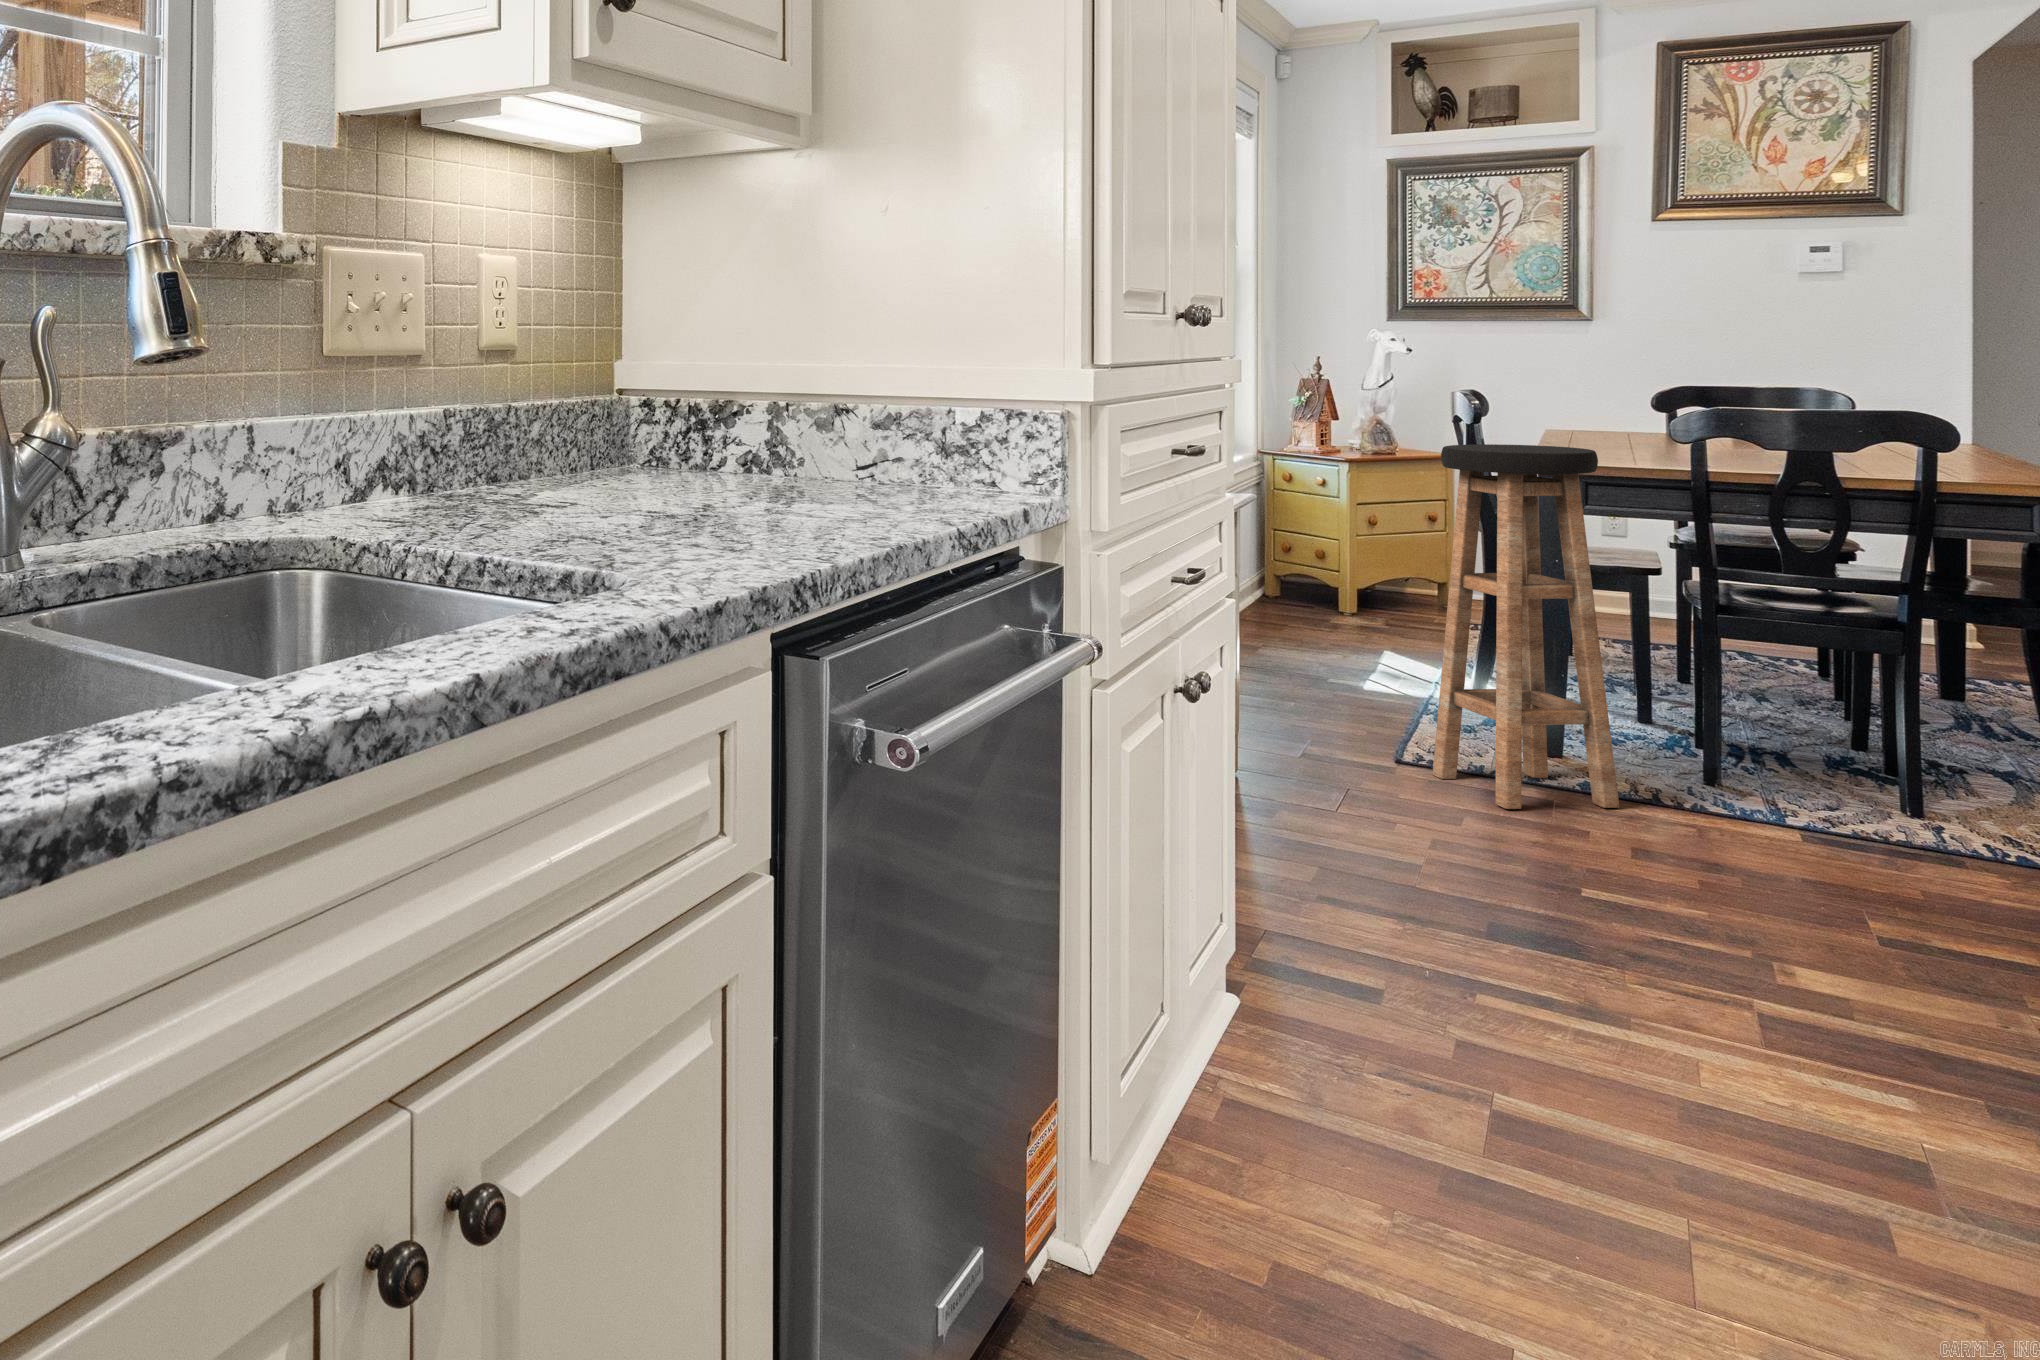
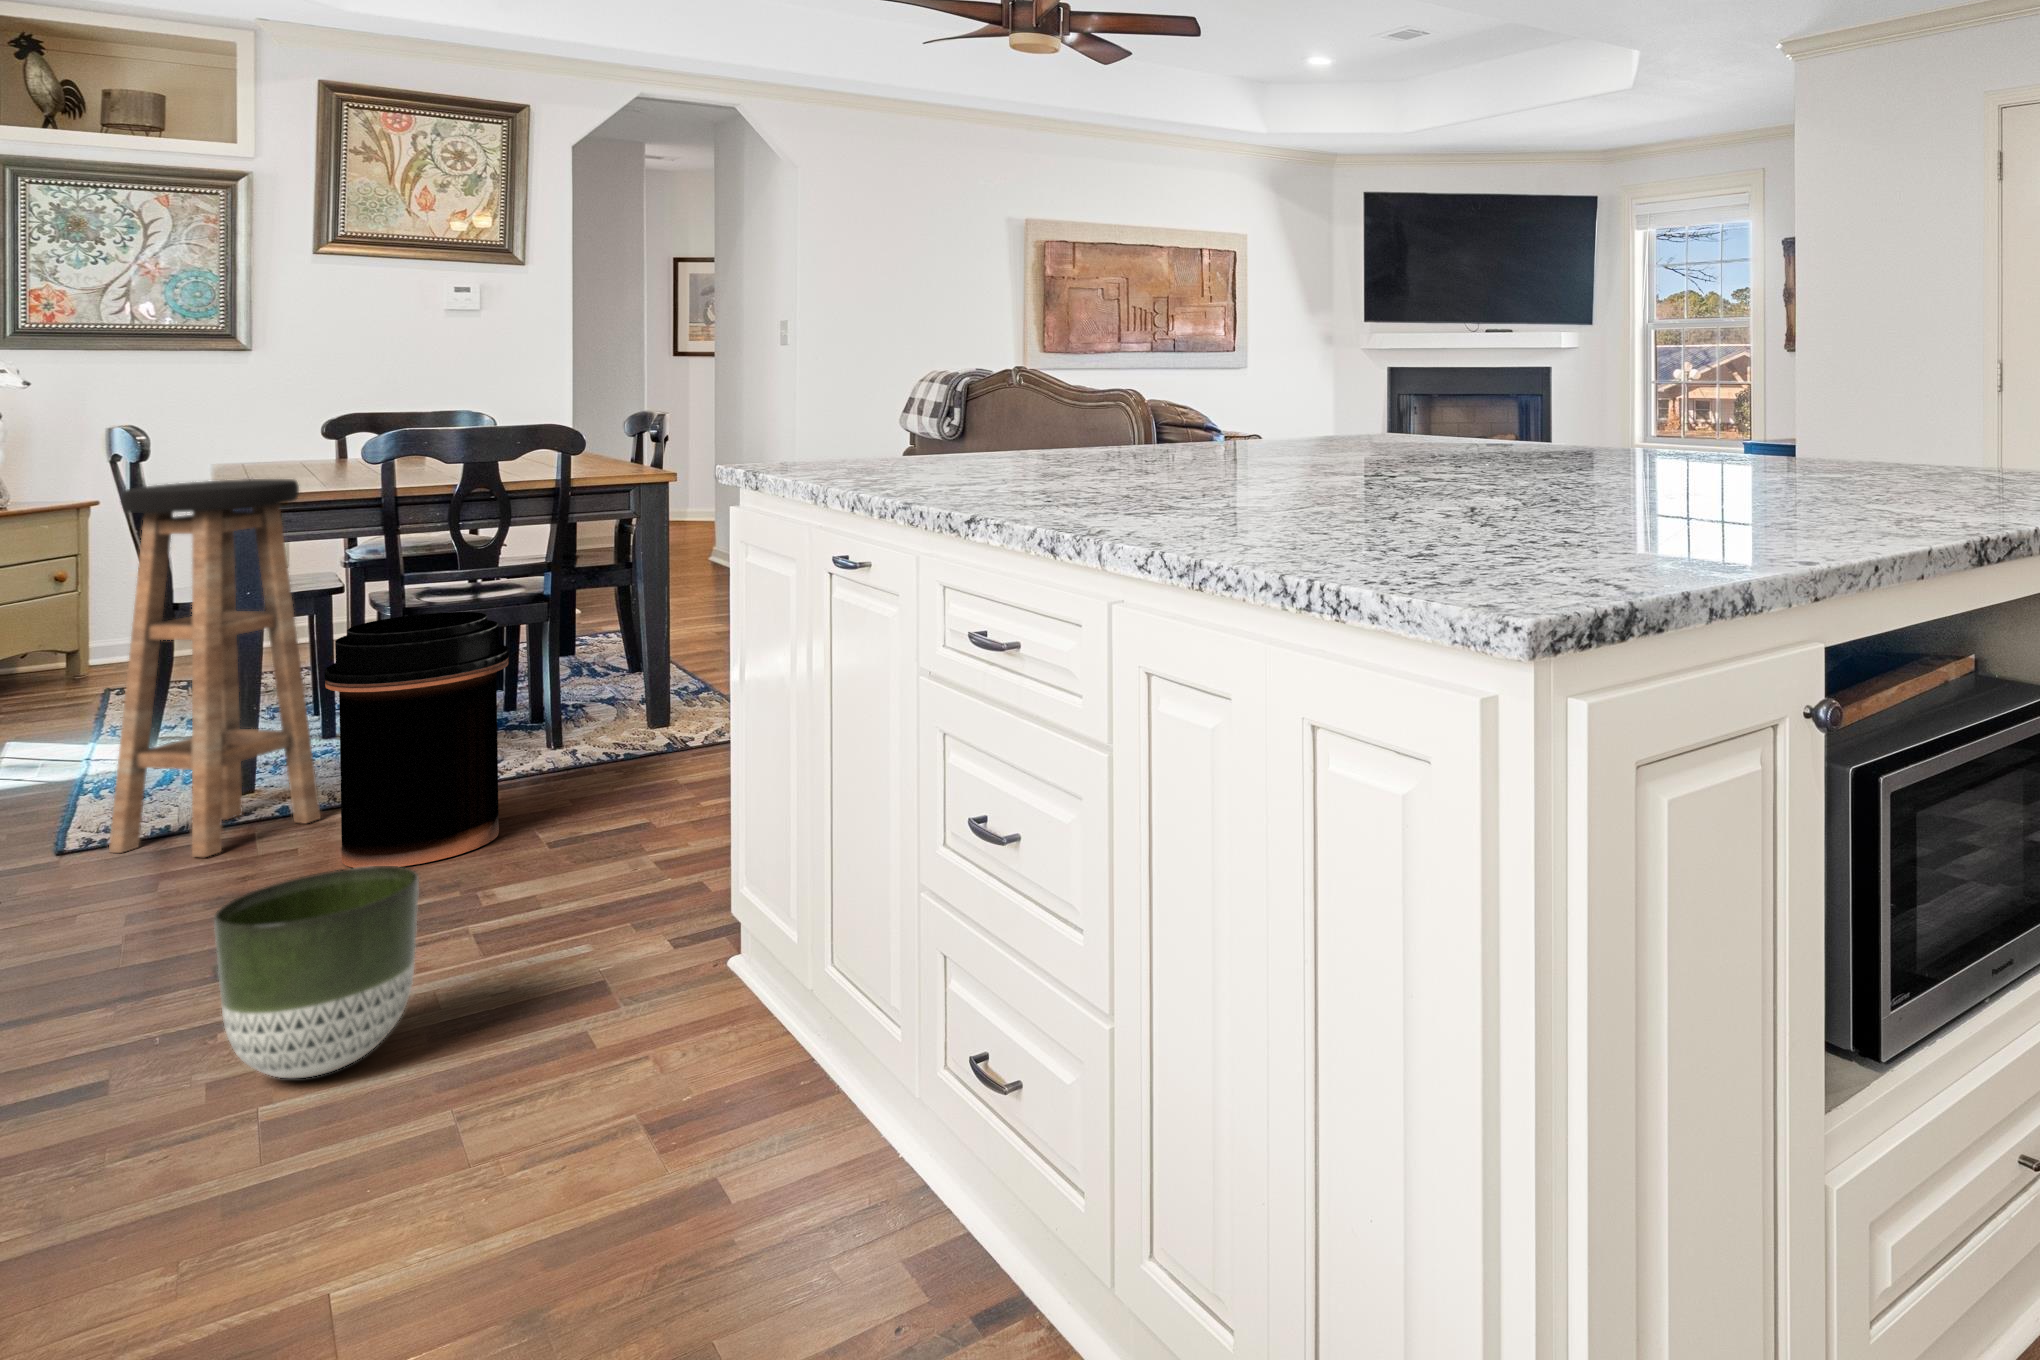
trash can: none [1613,613,1830,906] -> present [325,612,509,868]
planter: none [1461,868,1670,1097] -> present [214,866,419,1079]

